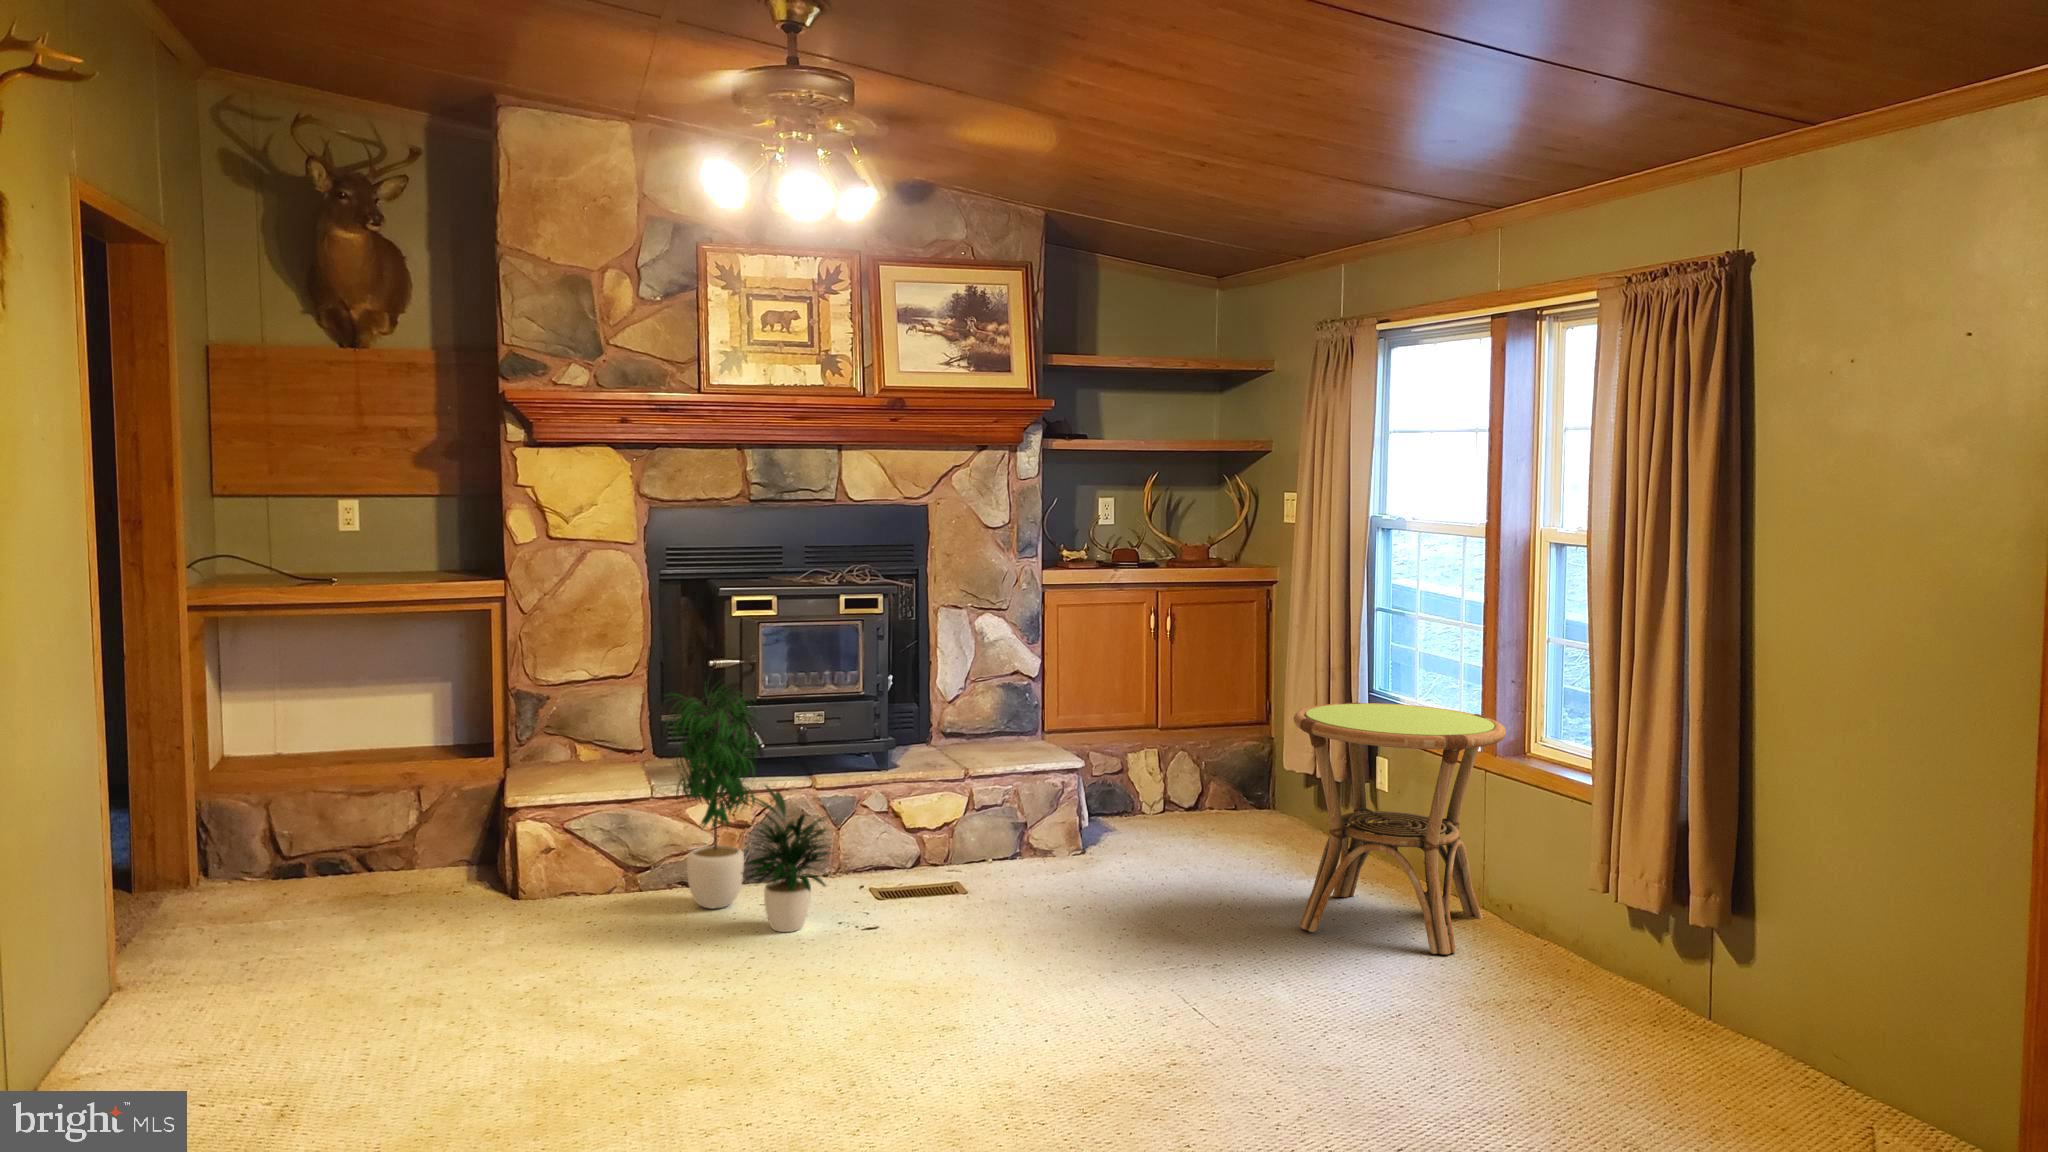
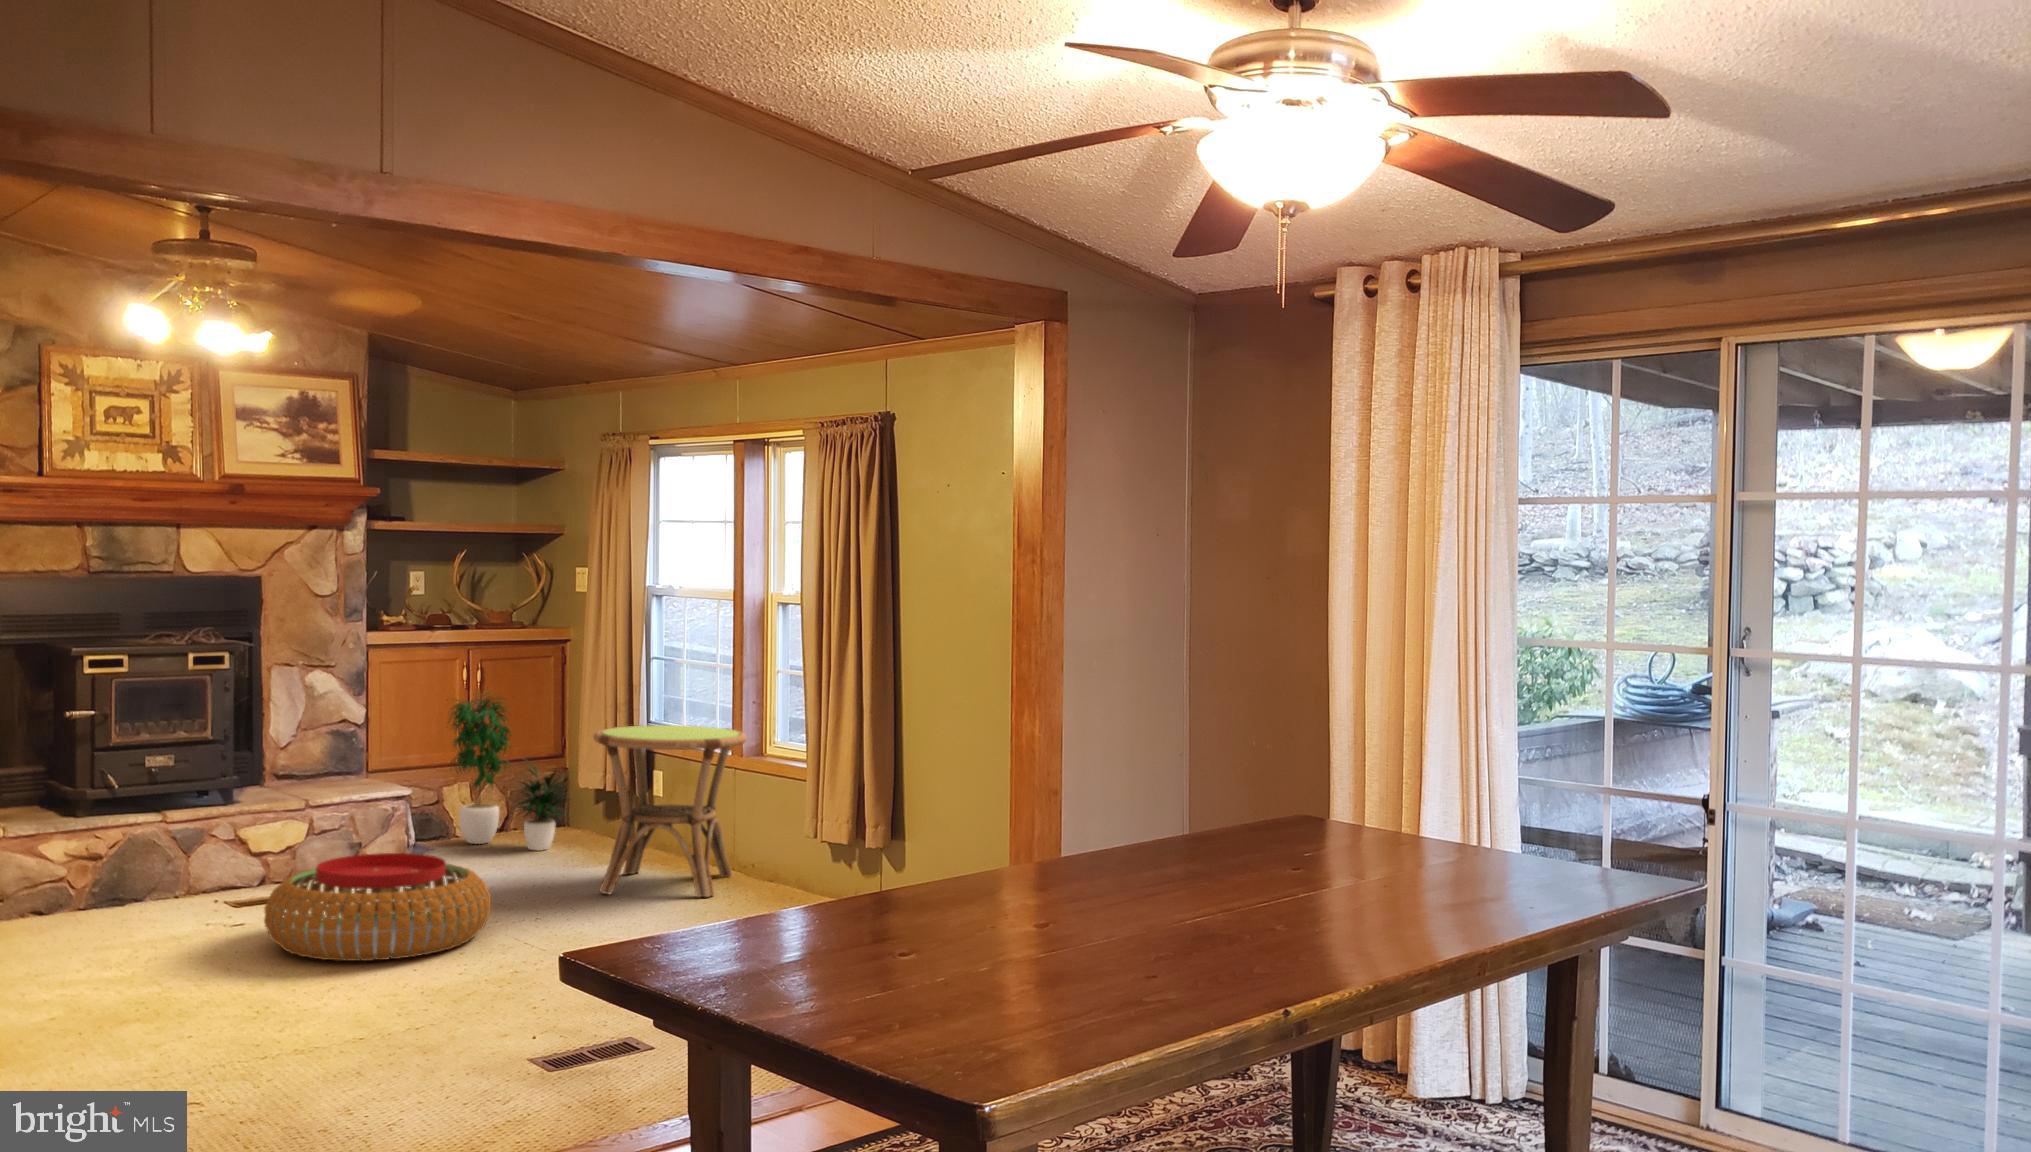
potted plant: present [665,685,831,932] -> present [449,689,568,851]
pouf: none [877,860,1151,1017] -> present [264,853,491,961]

